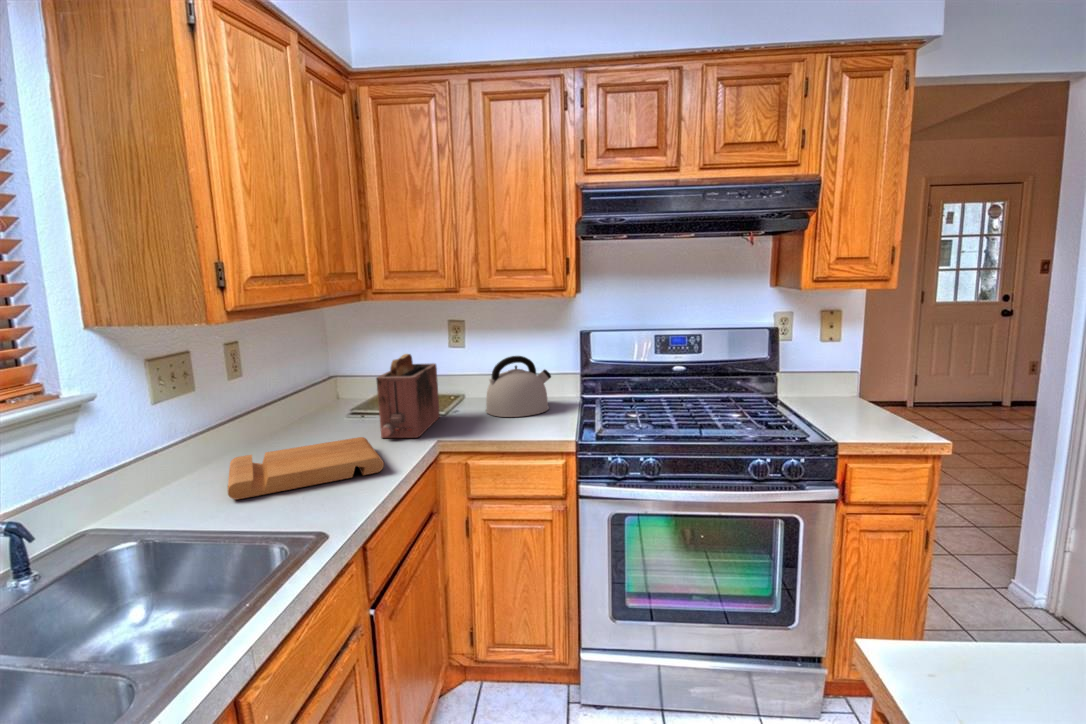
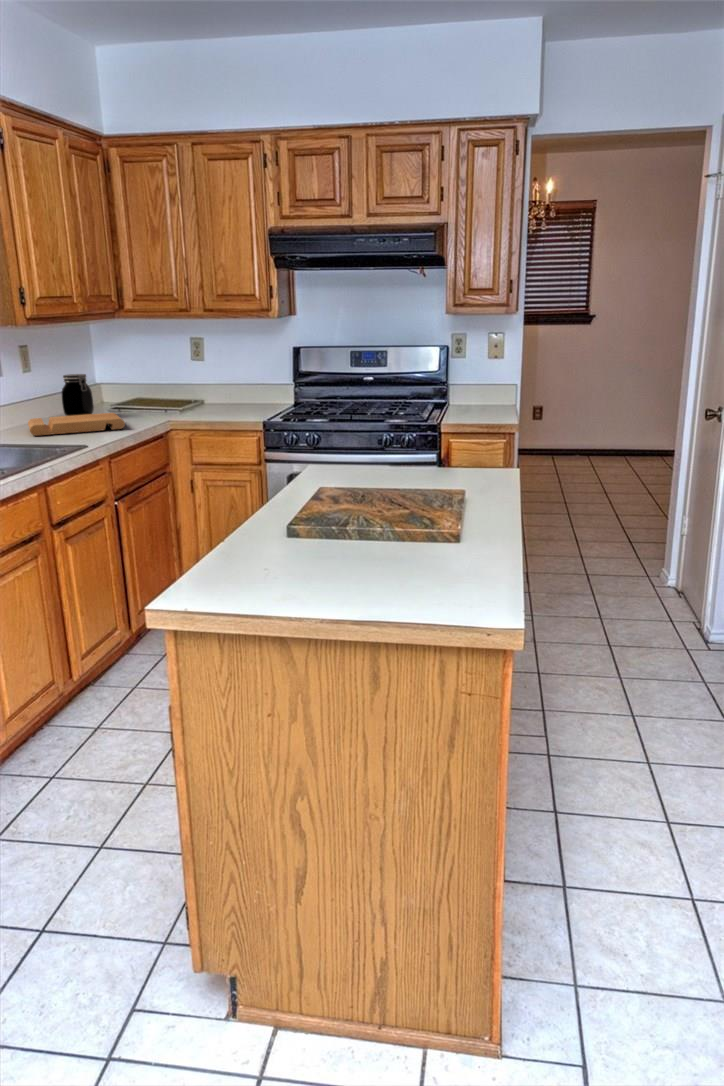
toaster: present [377,354,440,438] -> none [124,360,175,418]
kettle: present [486,356,551,417] -> none [212,365,264,411]
jar: none [286,376,331,437] -> present [62,374,94,416]

